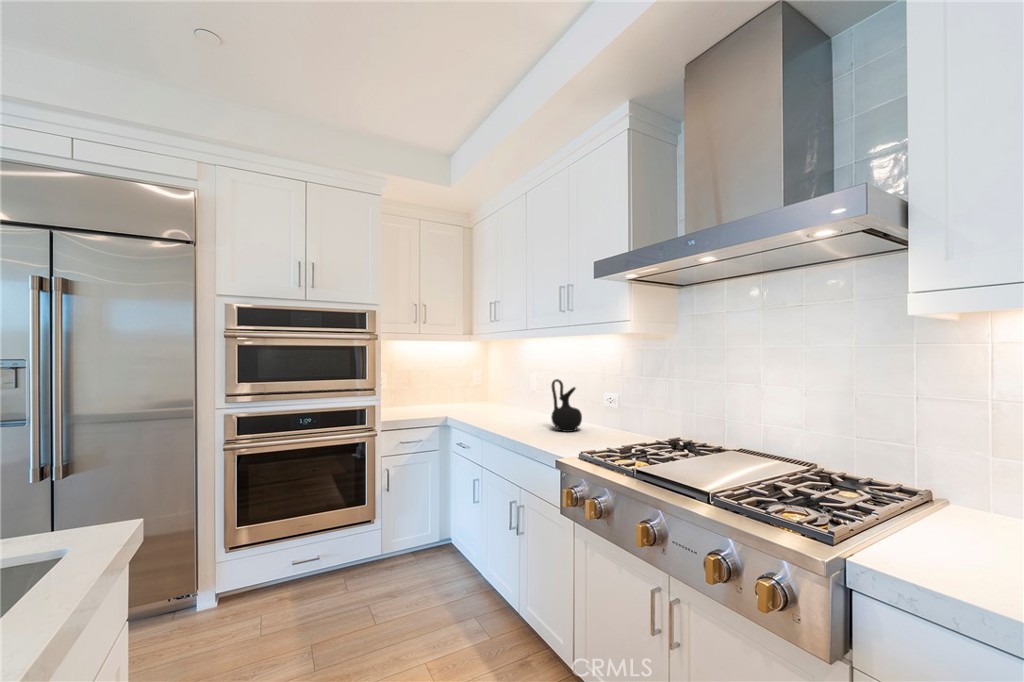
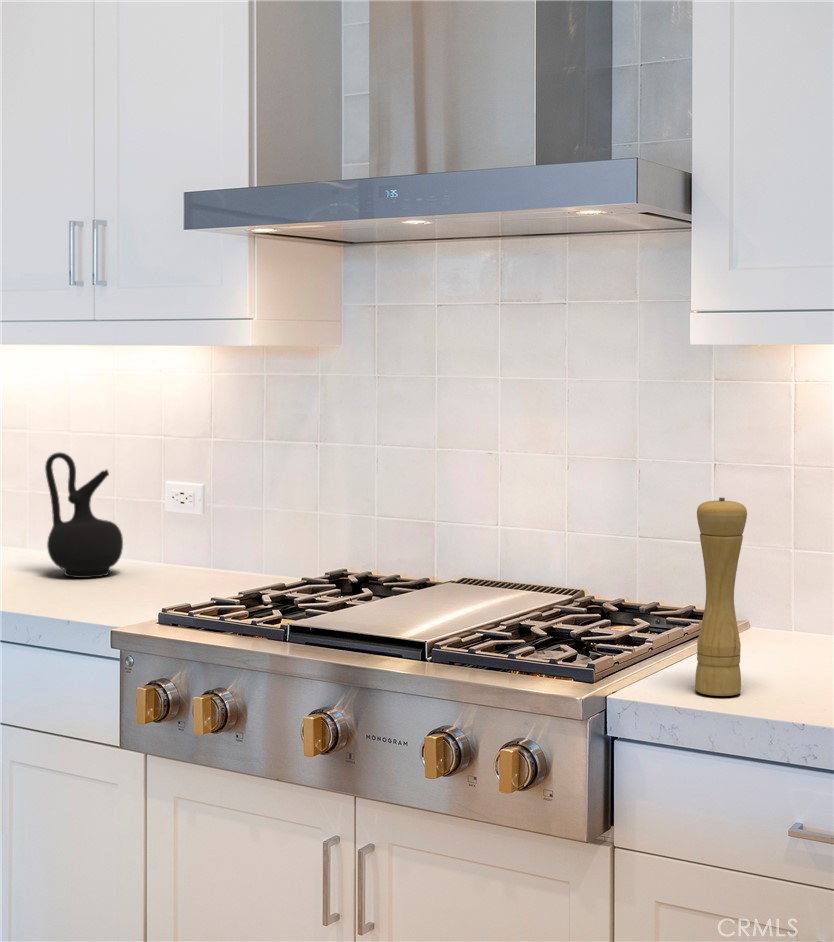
pepper mill: none [922,422,976,580] -> present [695,497,747,696]

